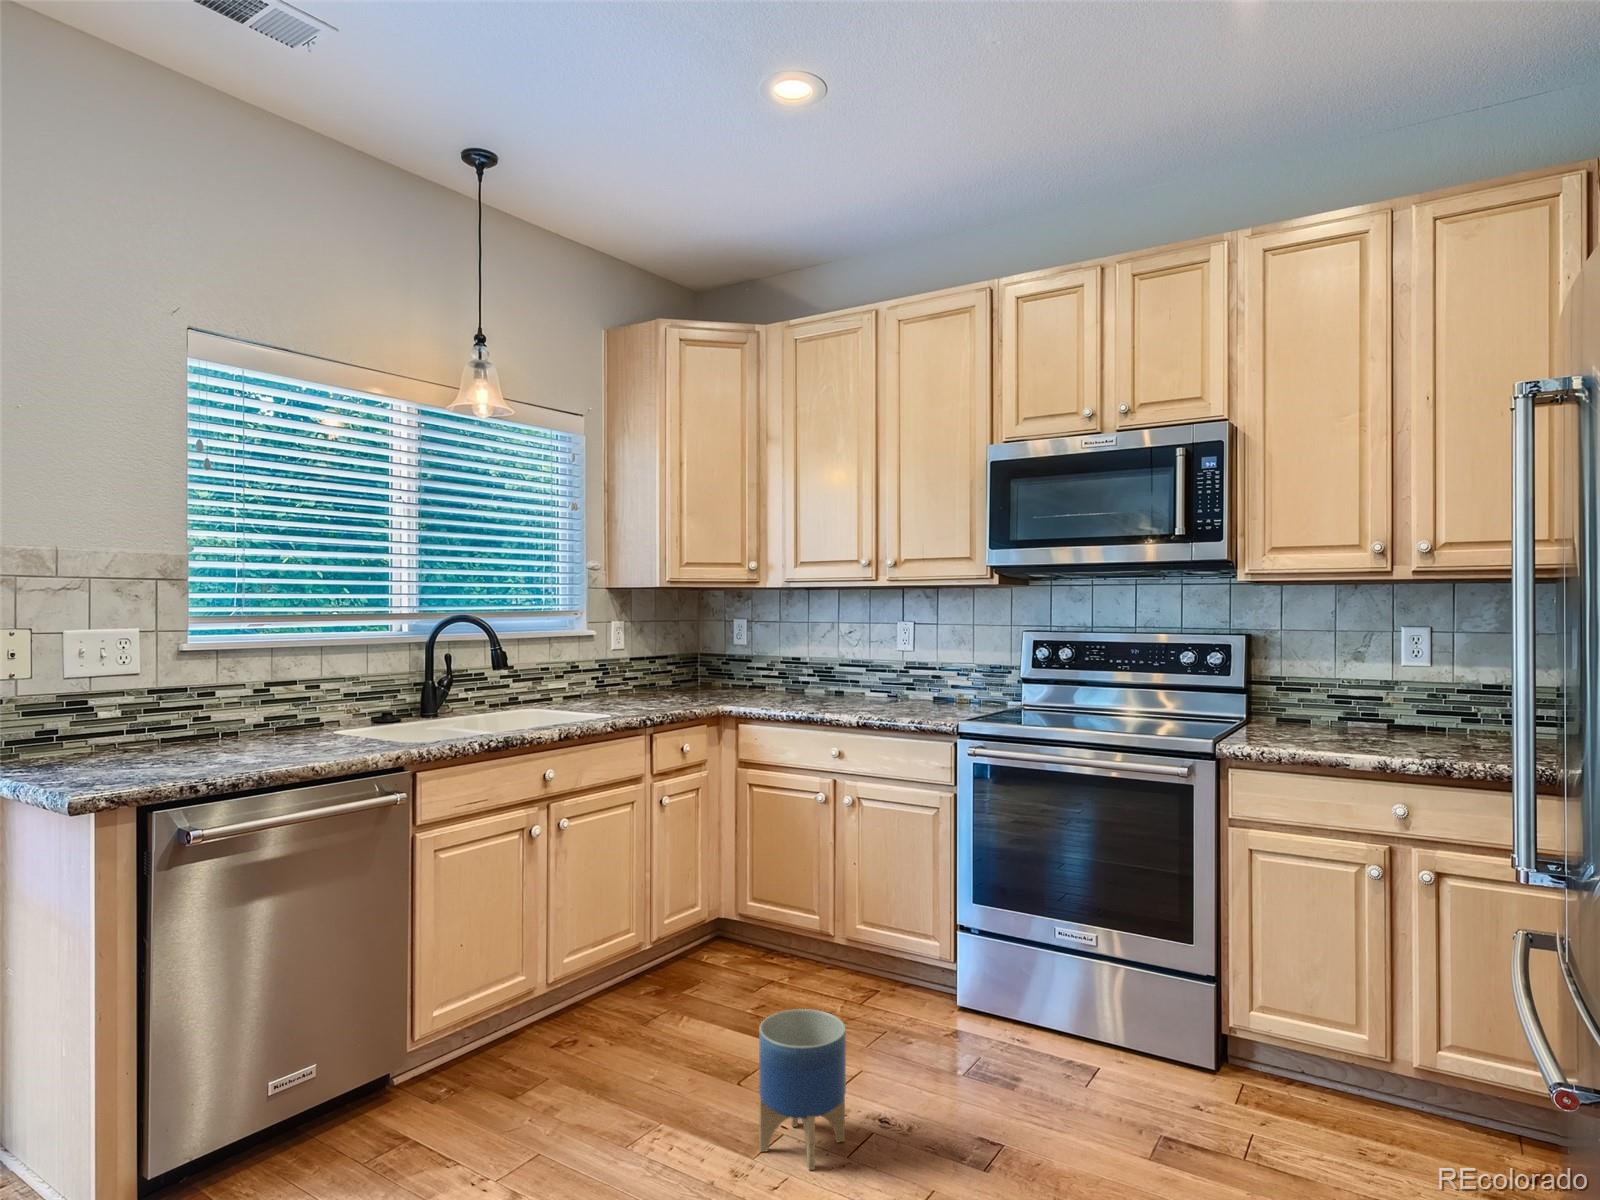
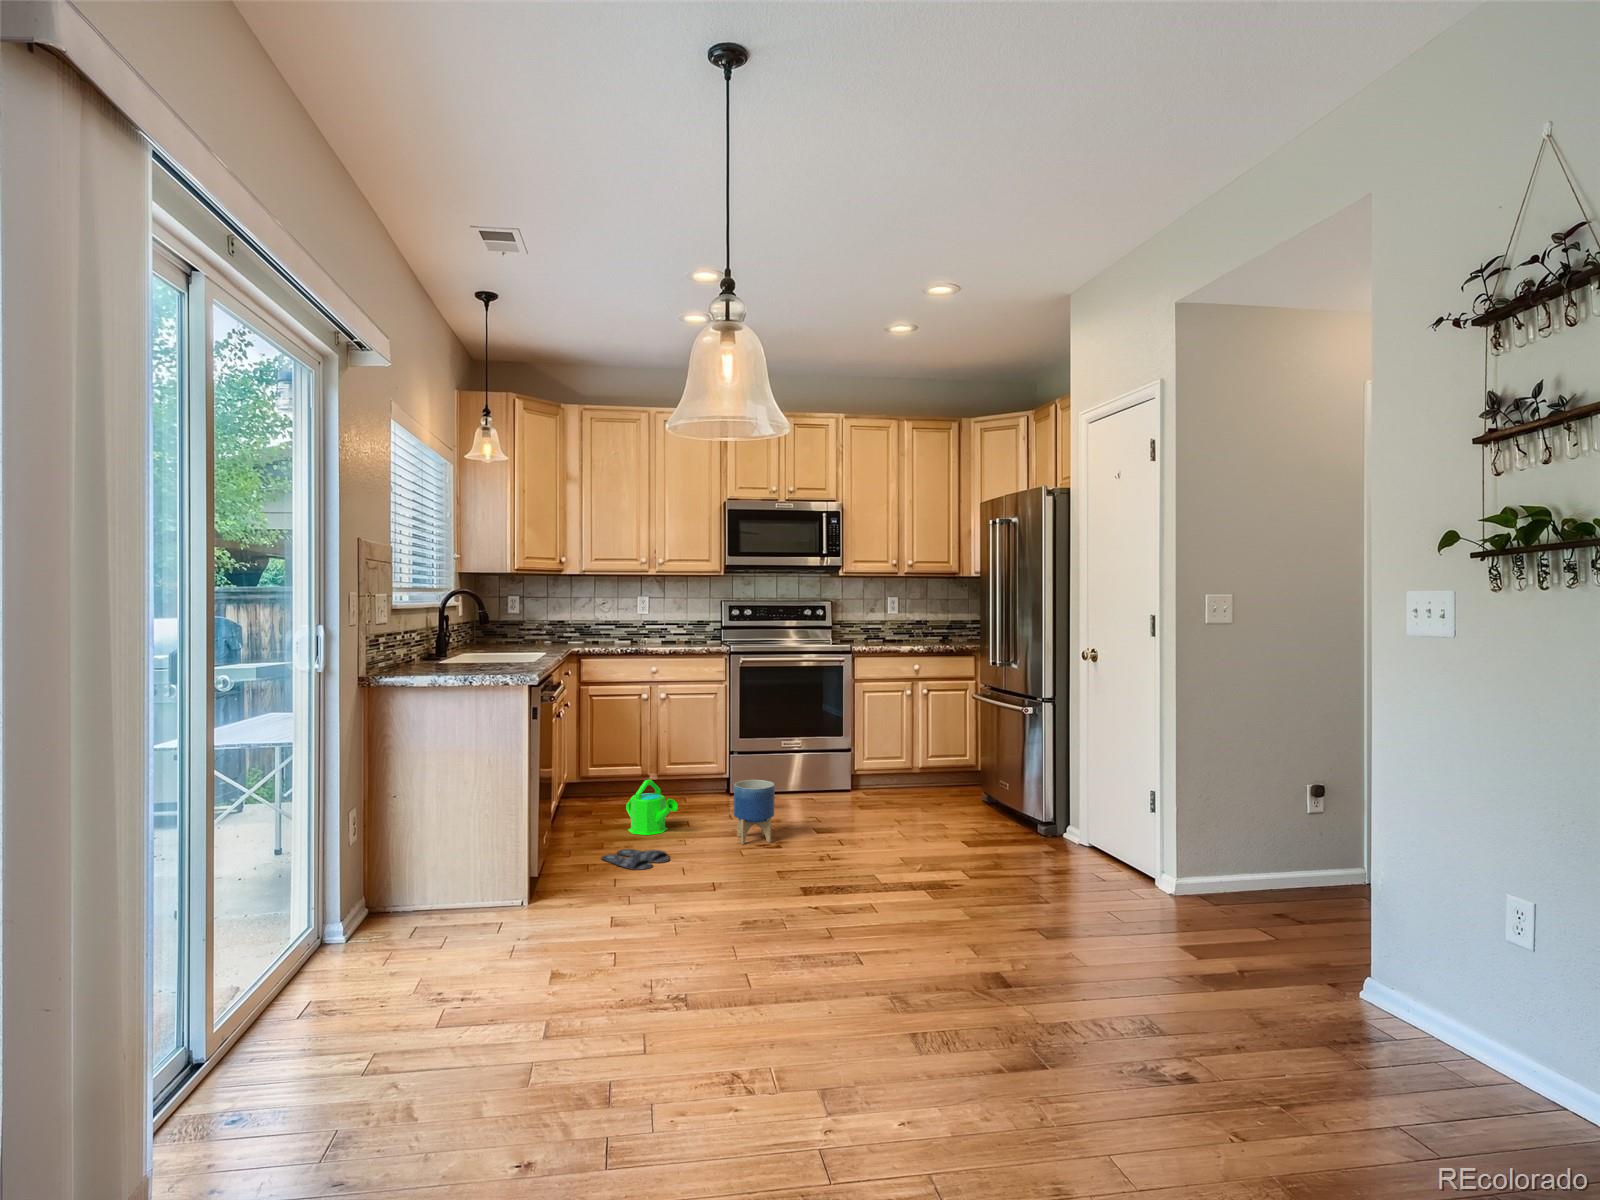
watering can: none [669,954,741,1062] -> present [626,779,678,835]
slippers: none [499,1081,607,1151] -> present [601,849,669,870]

